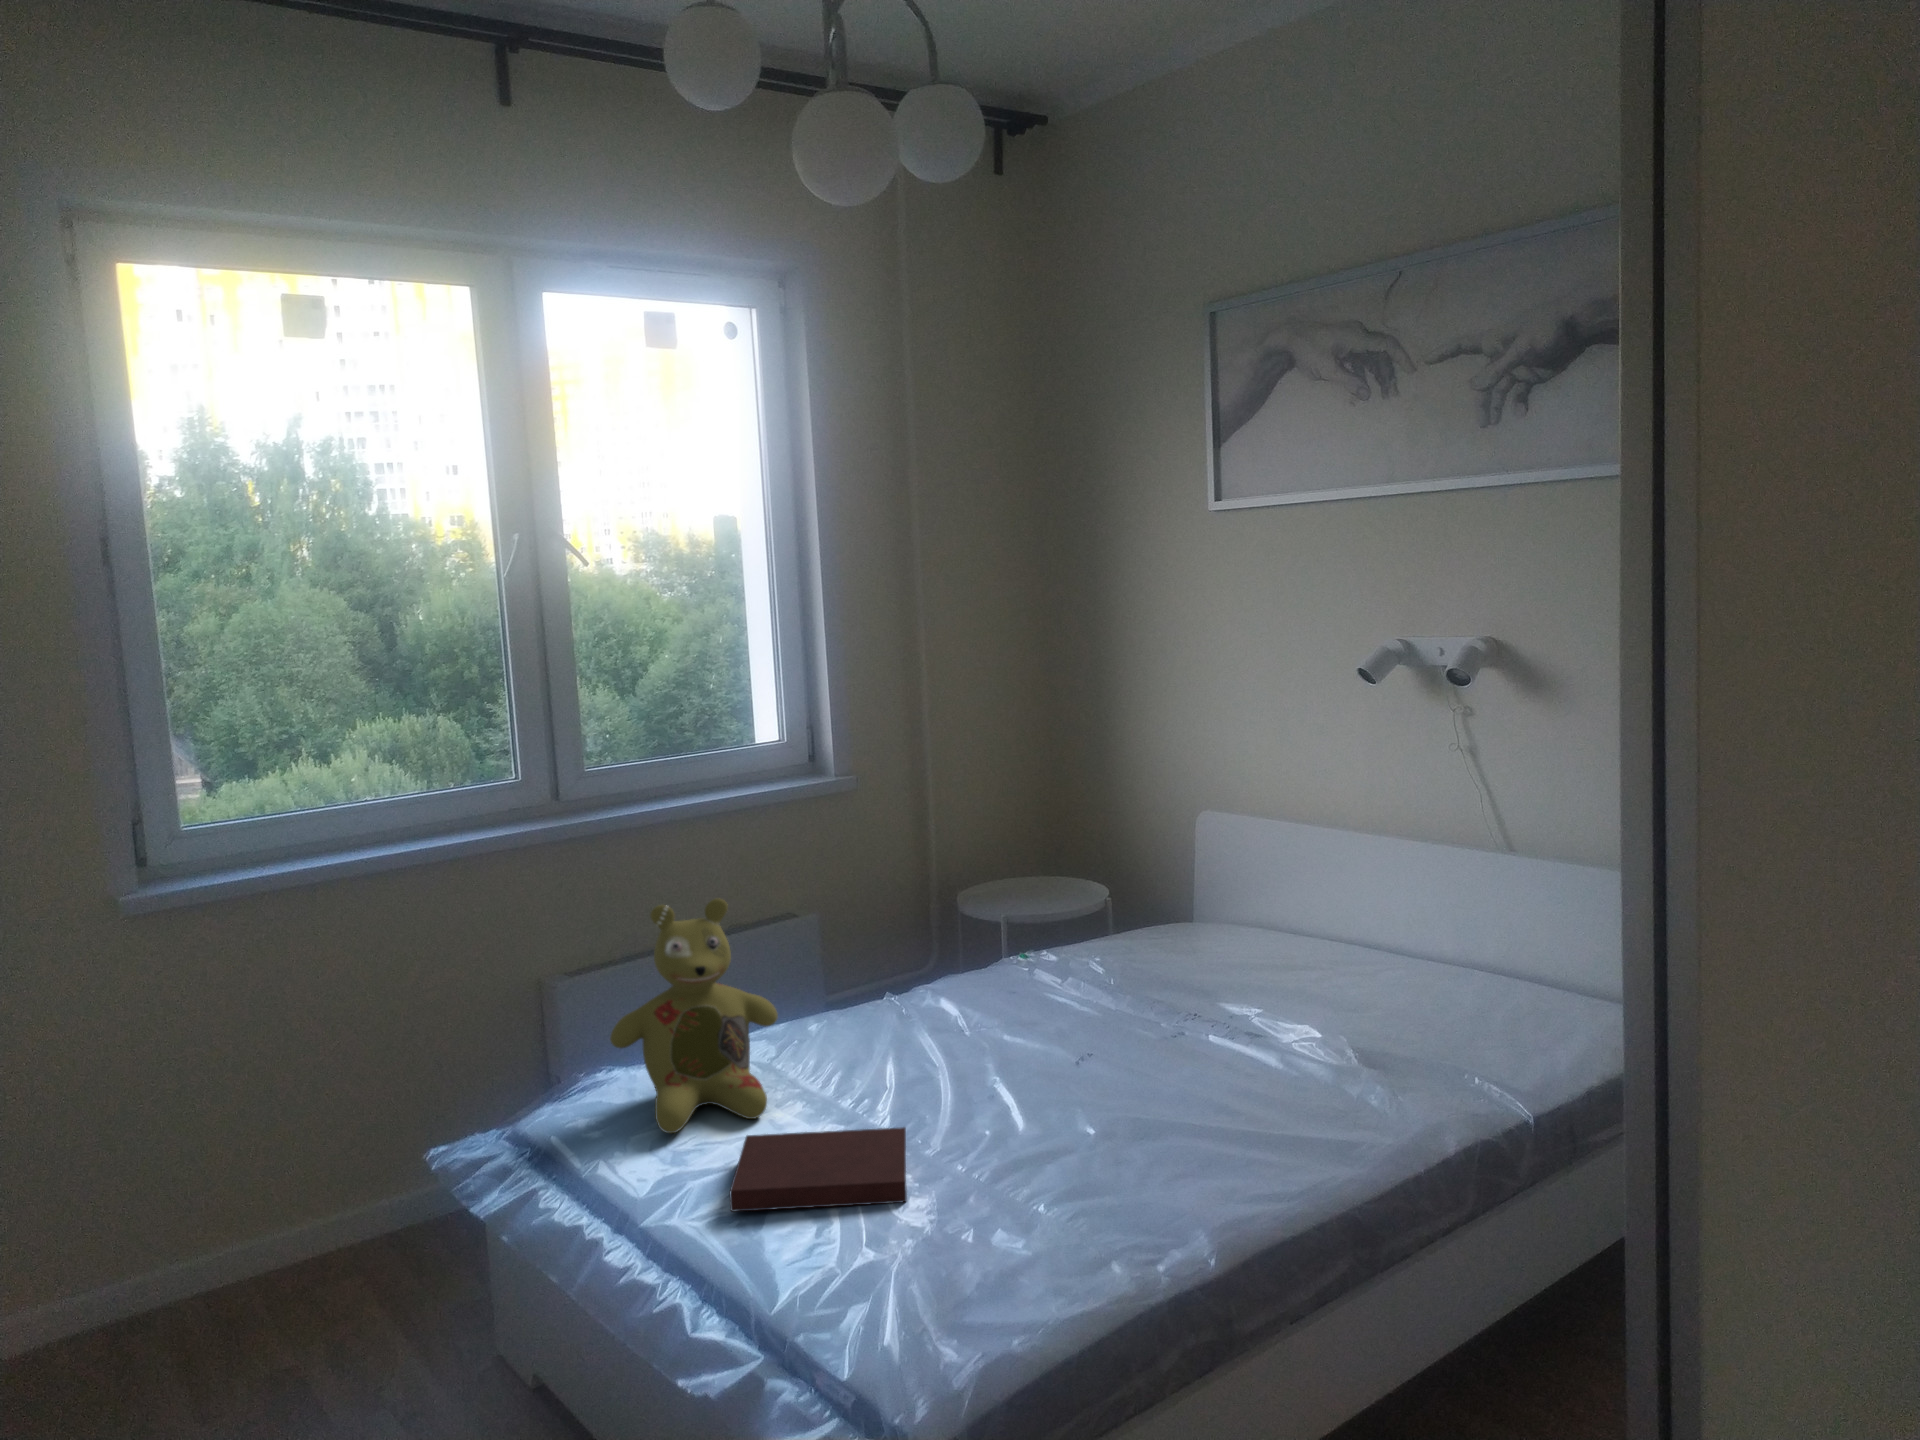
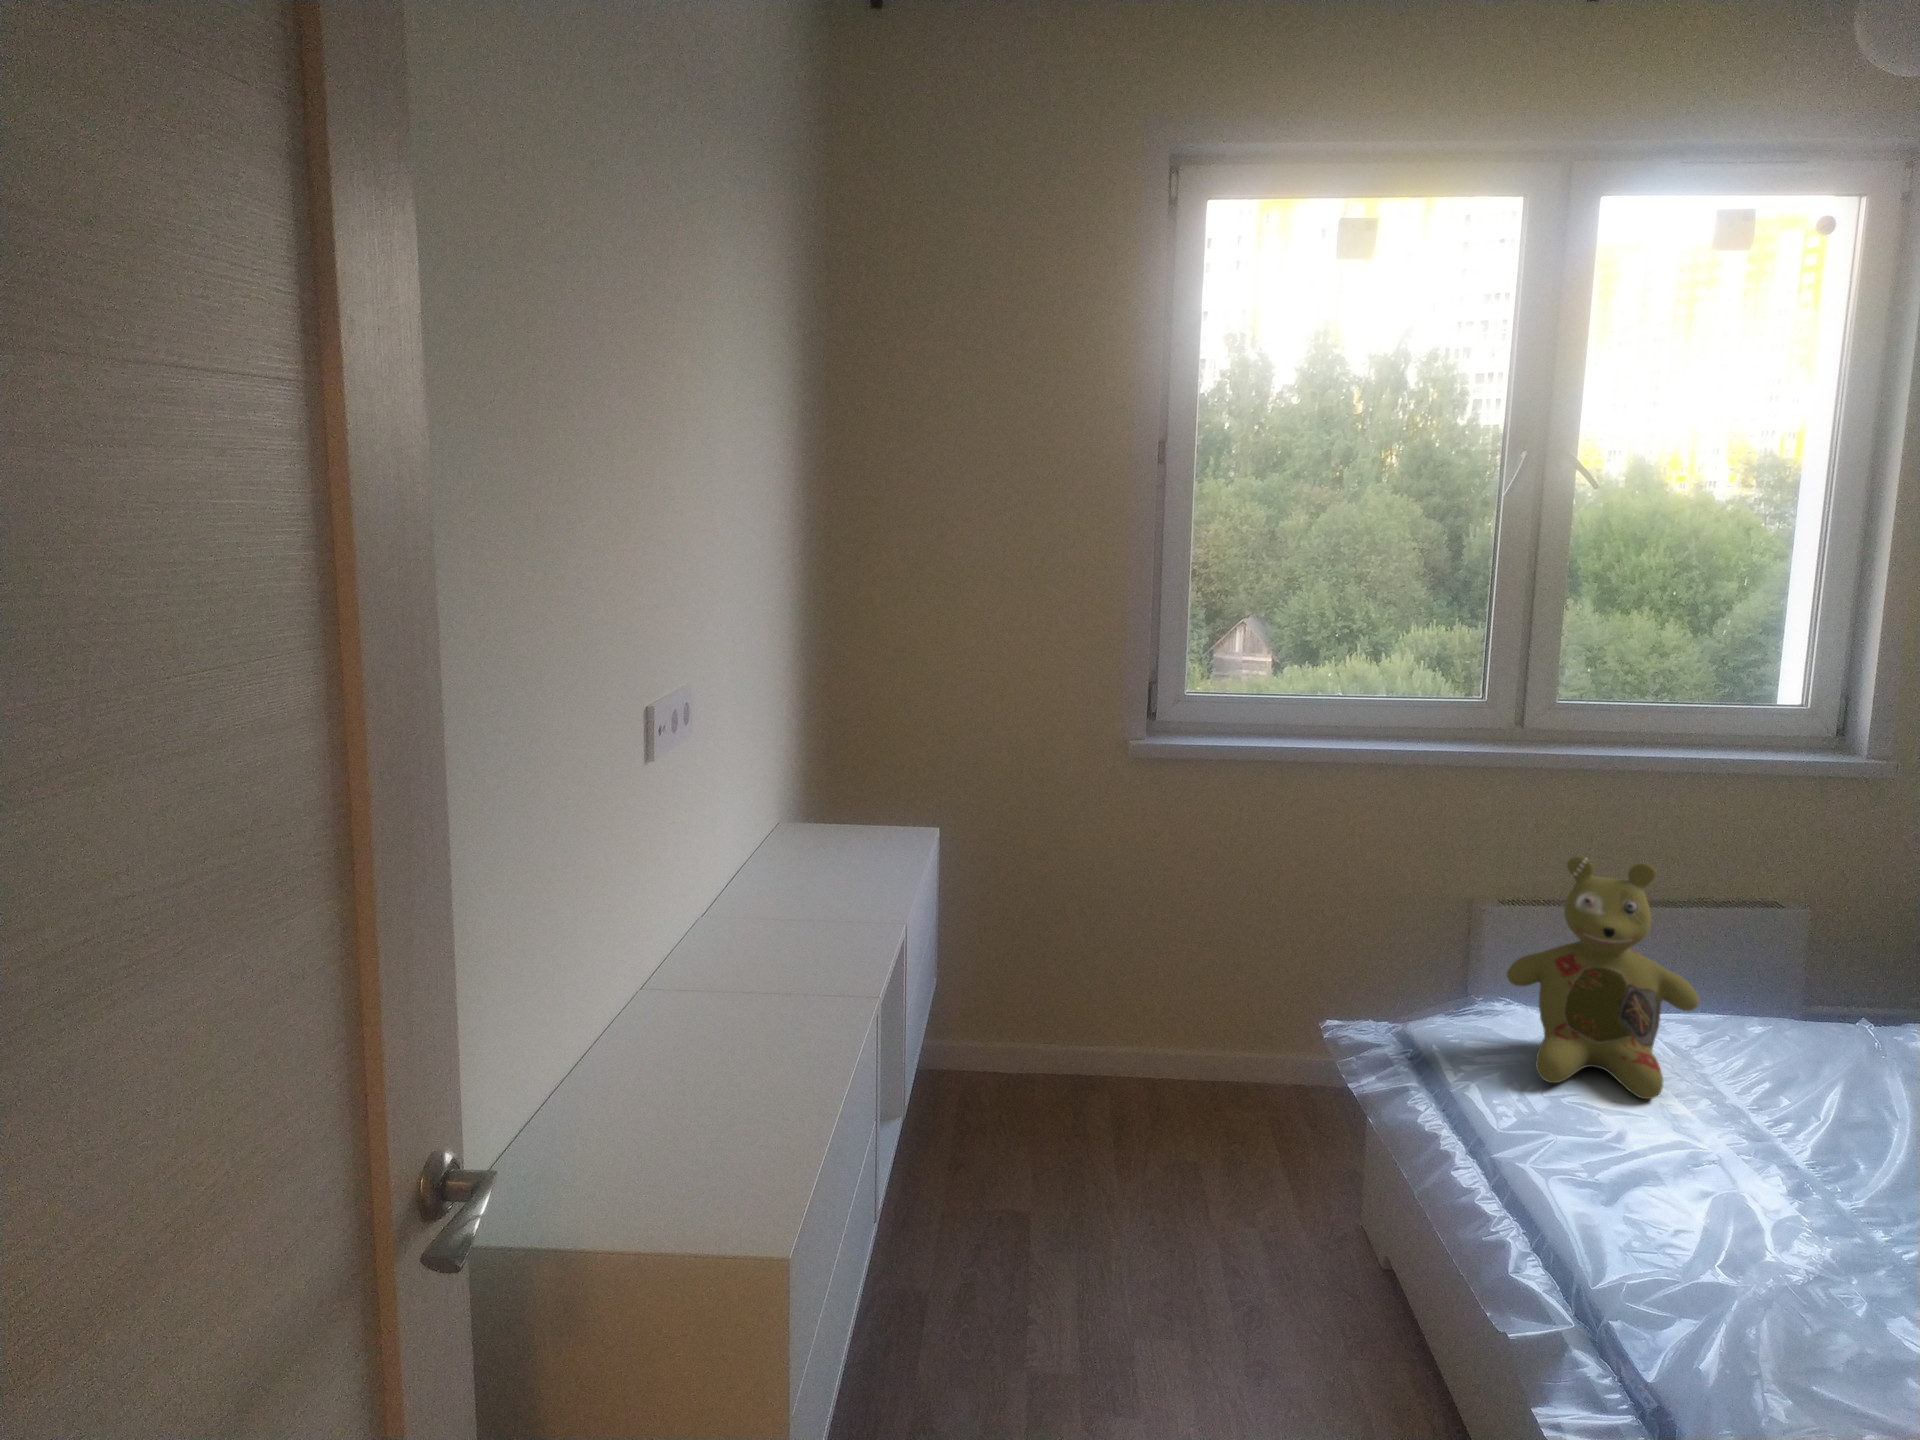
notebook: present [730,1127,907,1212] -> none [1582,1111,1823,1248]

